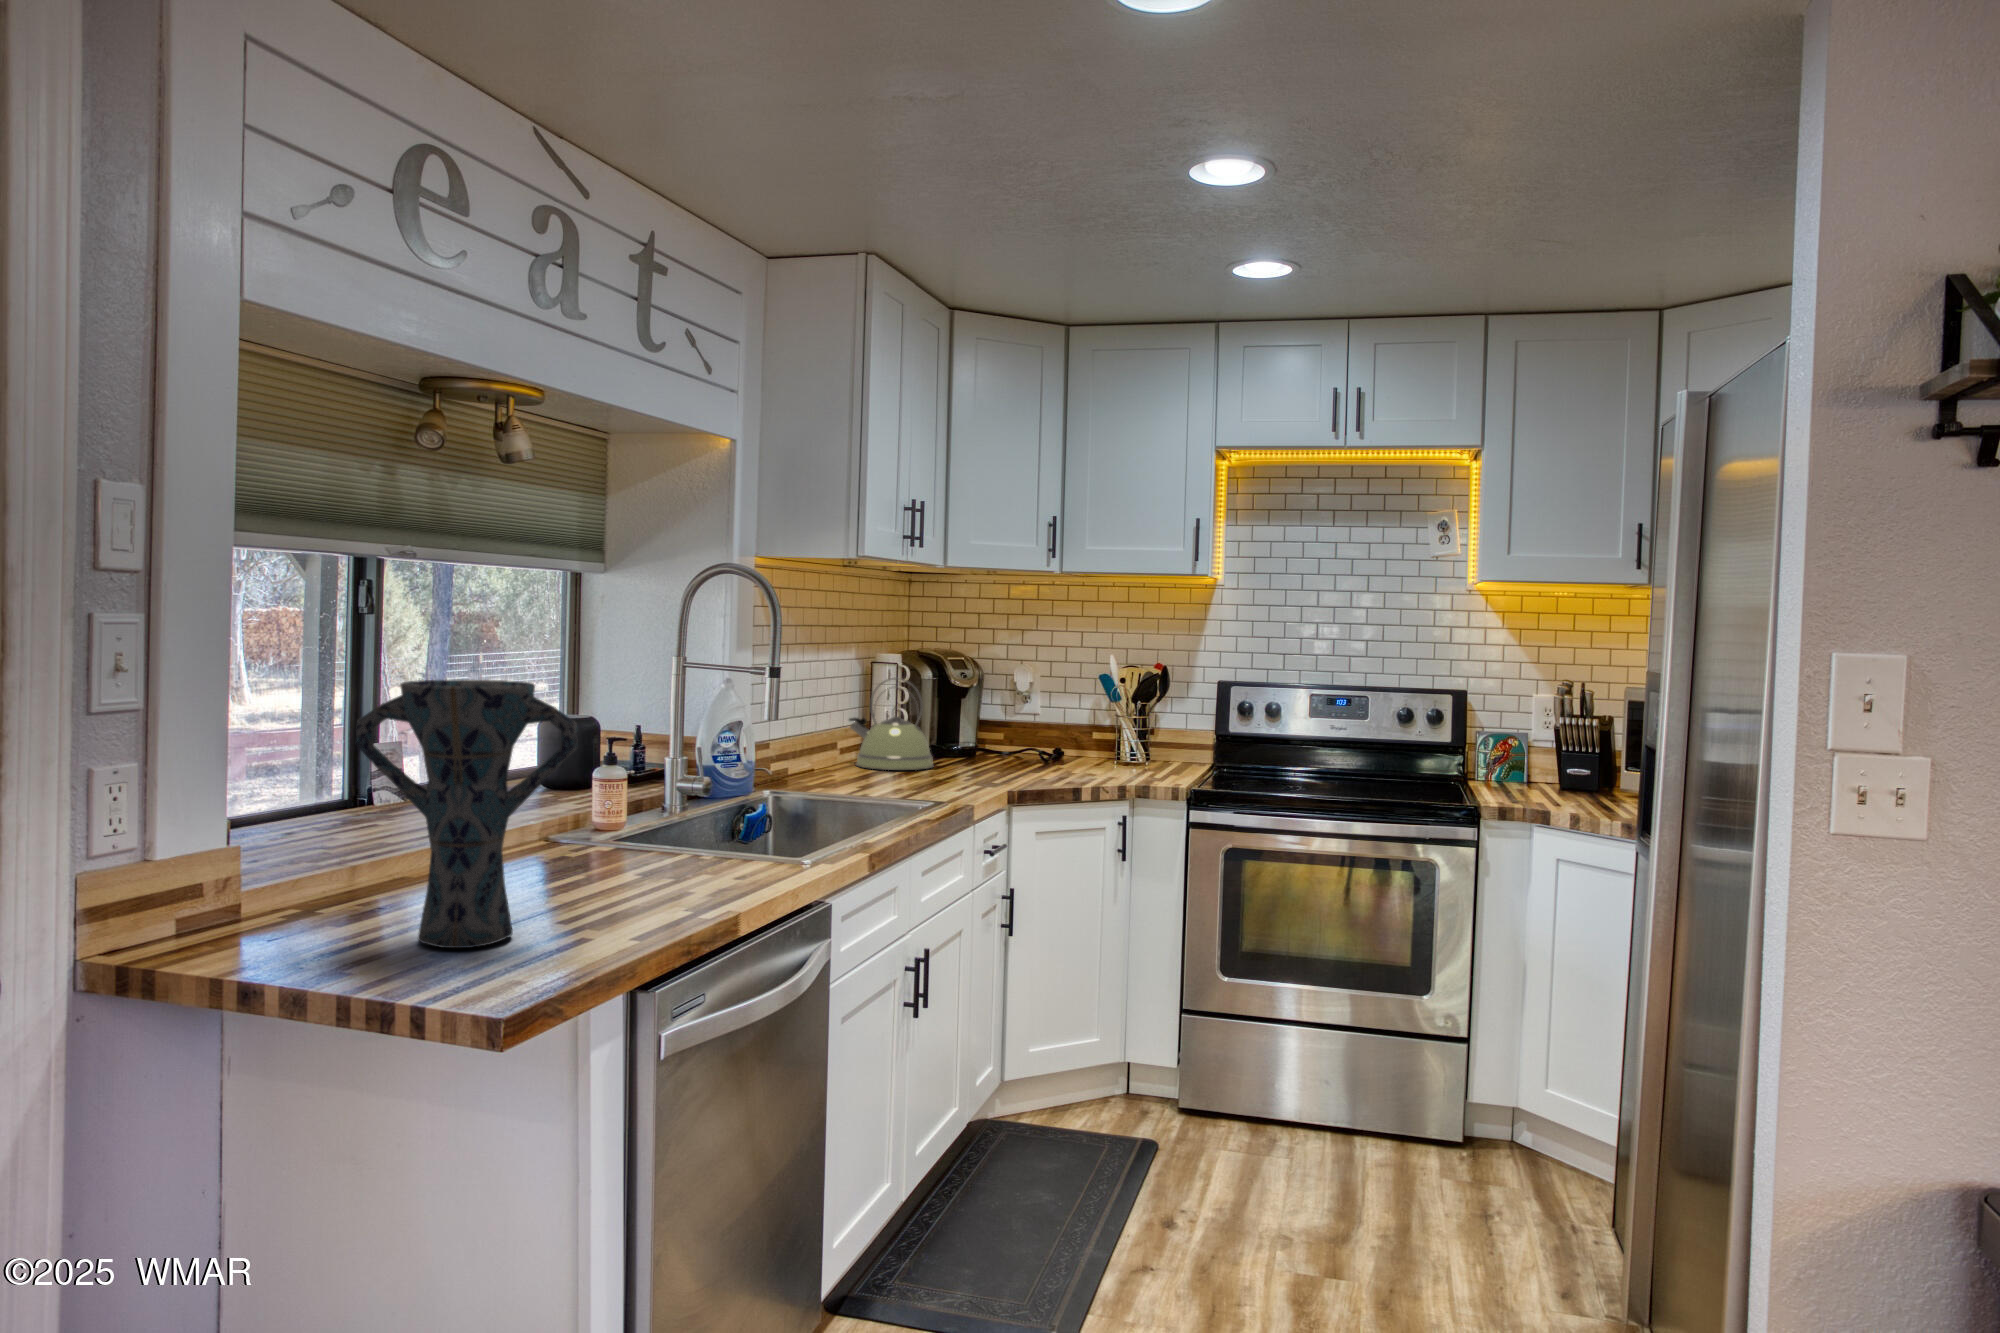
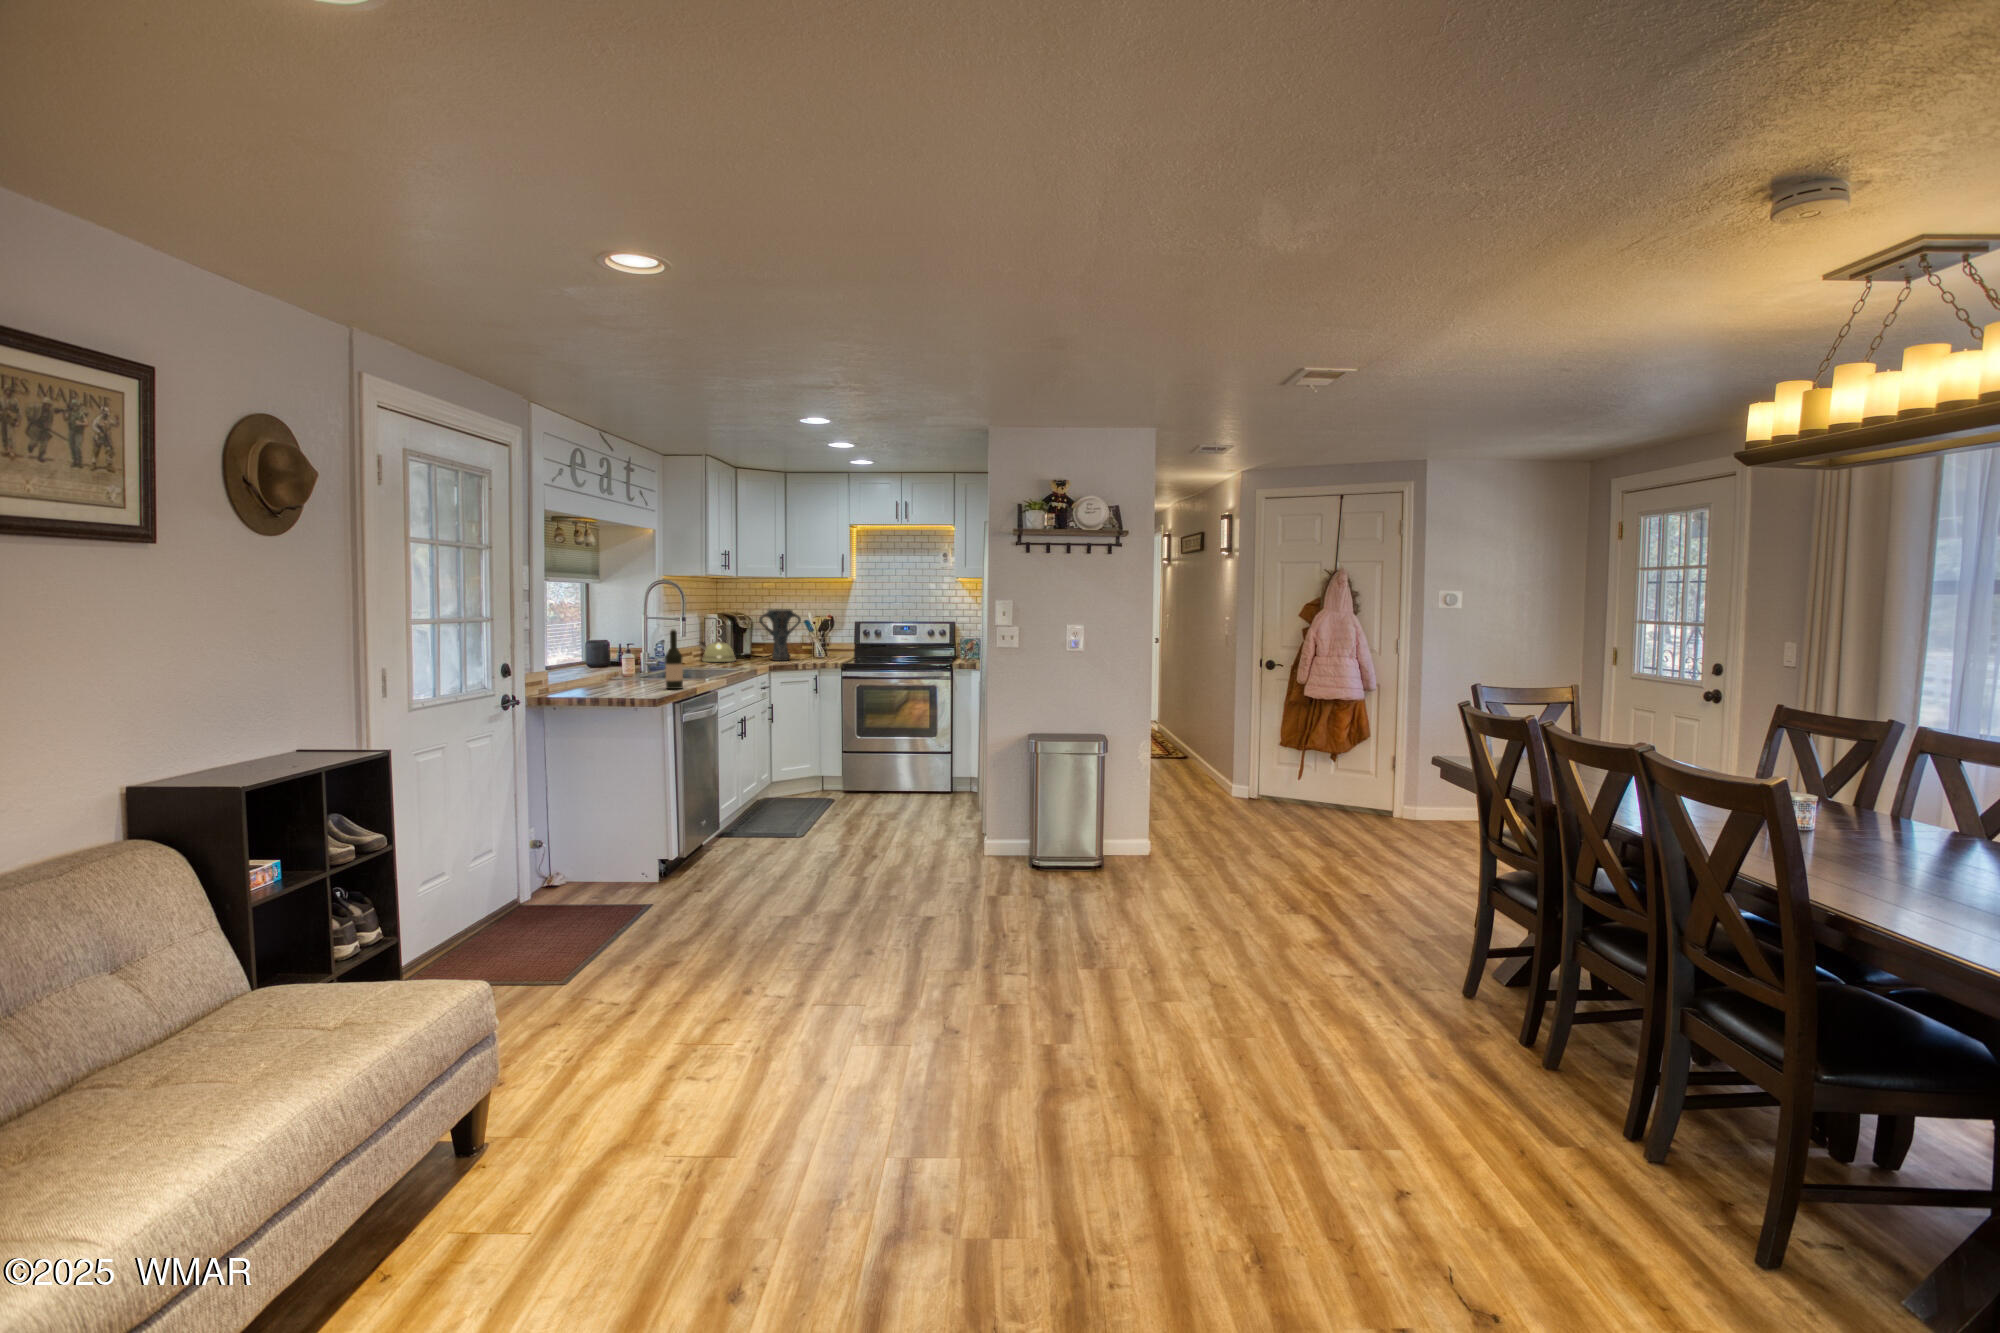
vase: present [356,679,578,948] -> present [759,609,801,661]
wine bottle: none [670,701,720,885] -> present [665,629,683,689]

